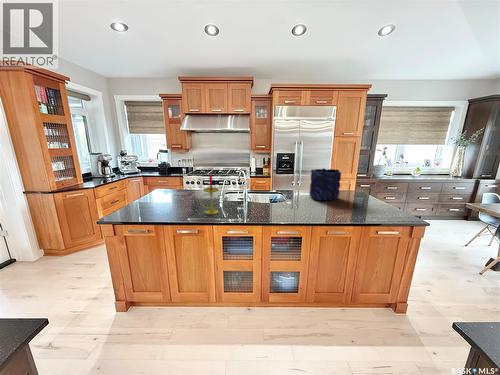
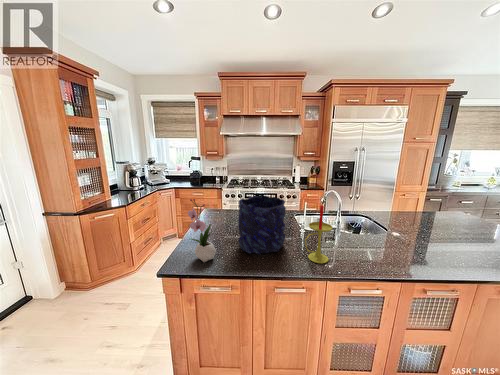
vase: present [310,169,341,201] -> present [238,196,286,254]
flower arrangement: none [118,170,141,214] -> present [188,199,216,262]

